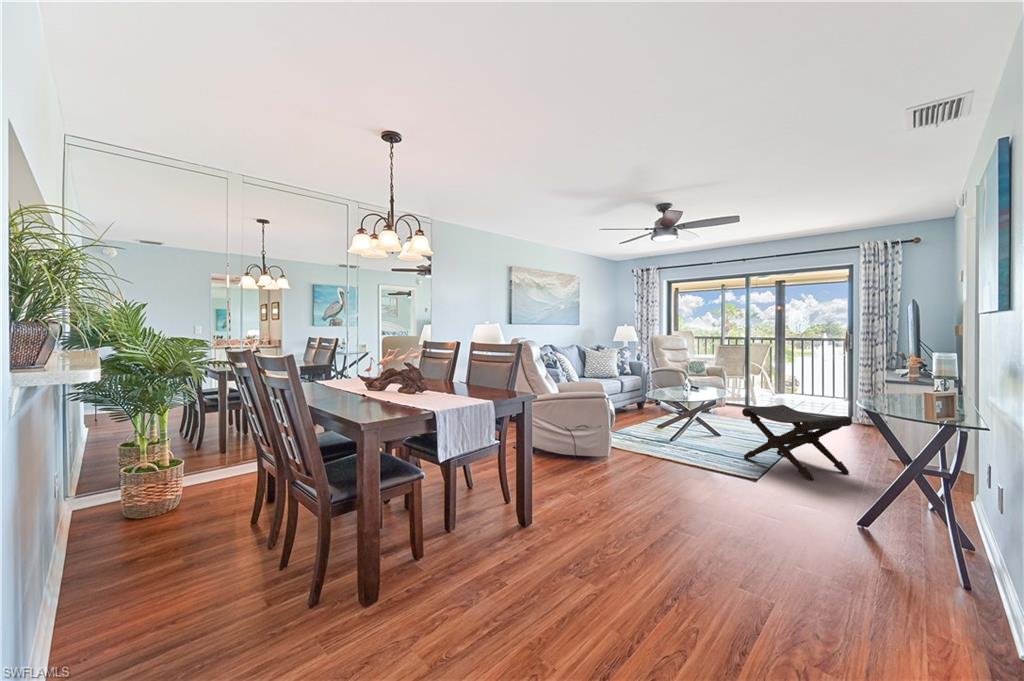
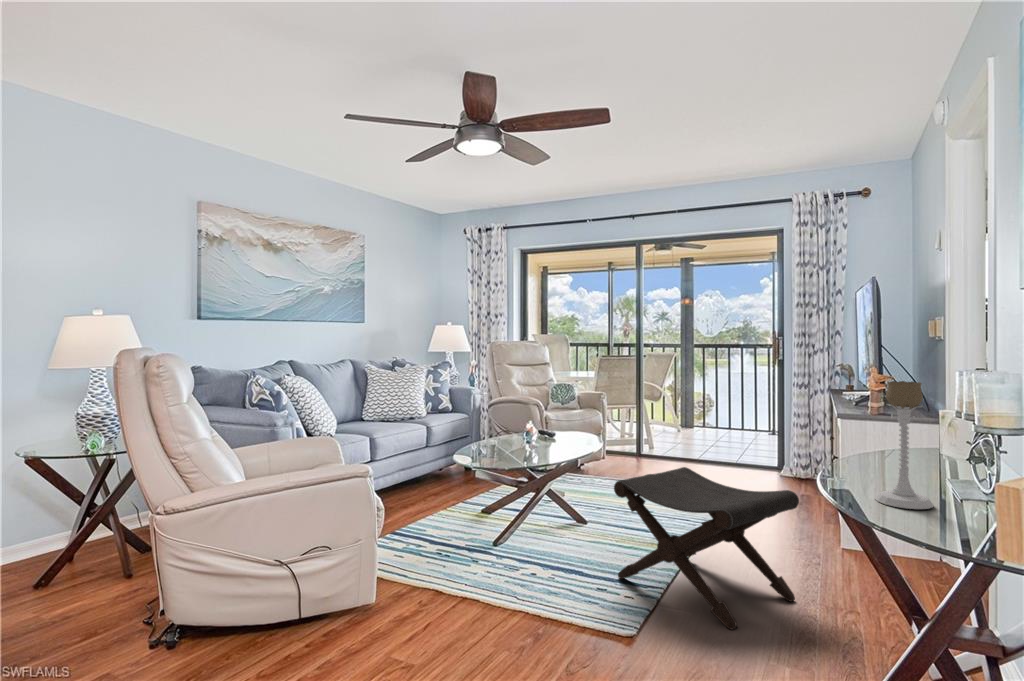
candle holder: none [880,356,908,409] -> present [875,381,934,509]

